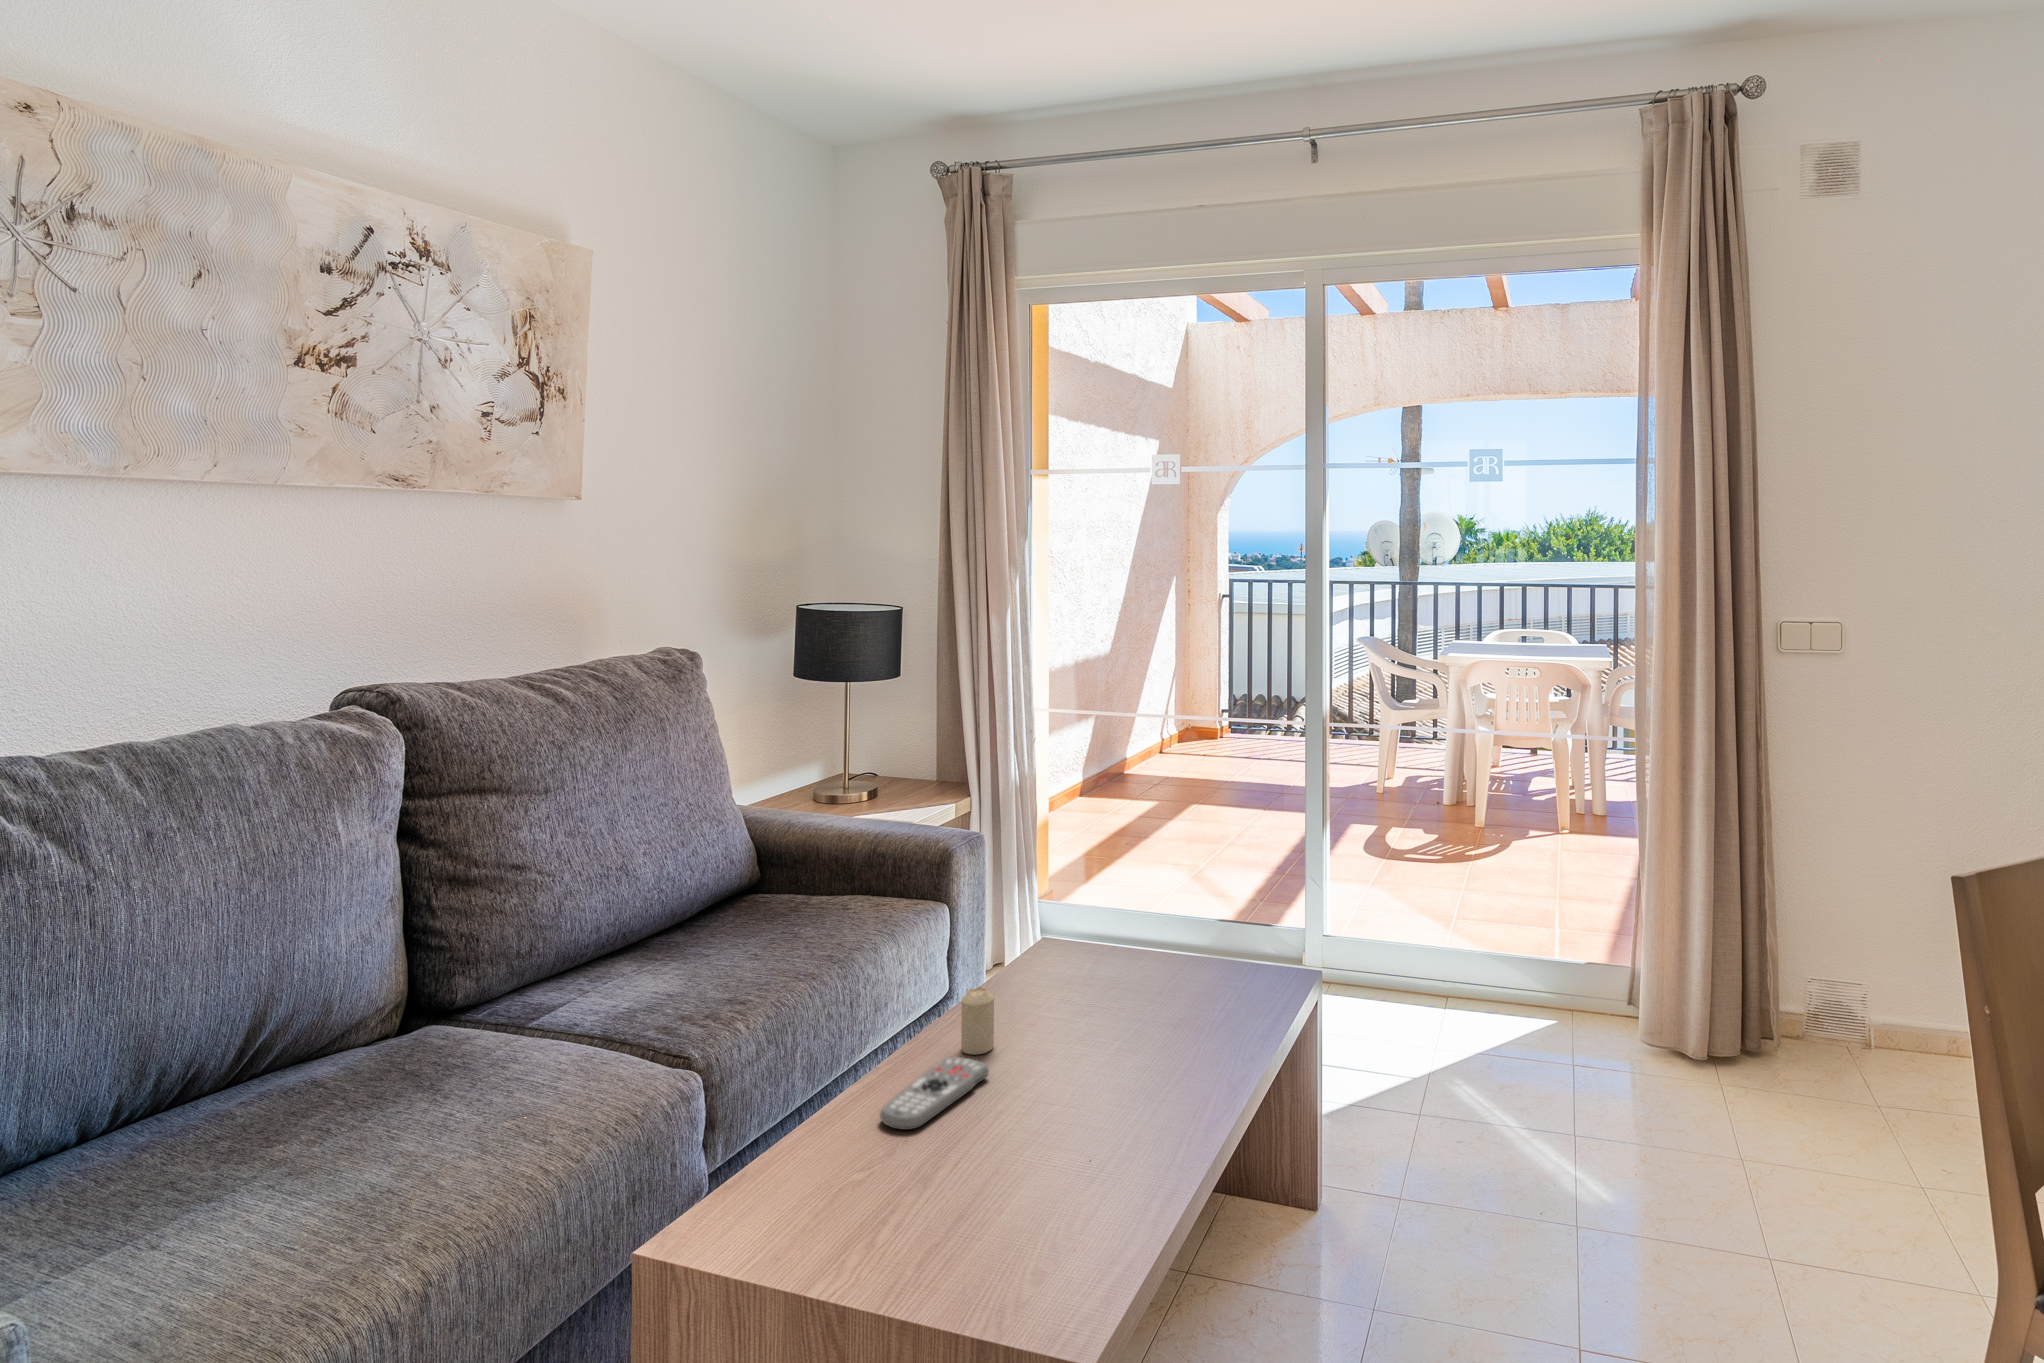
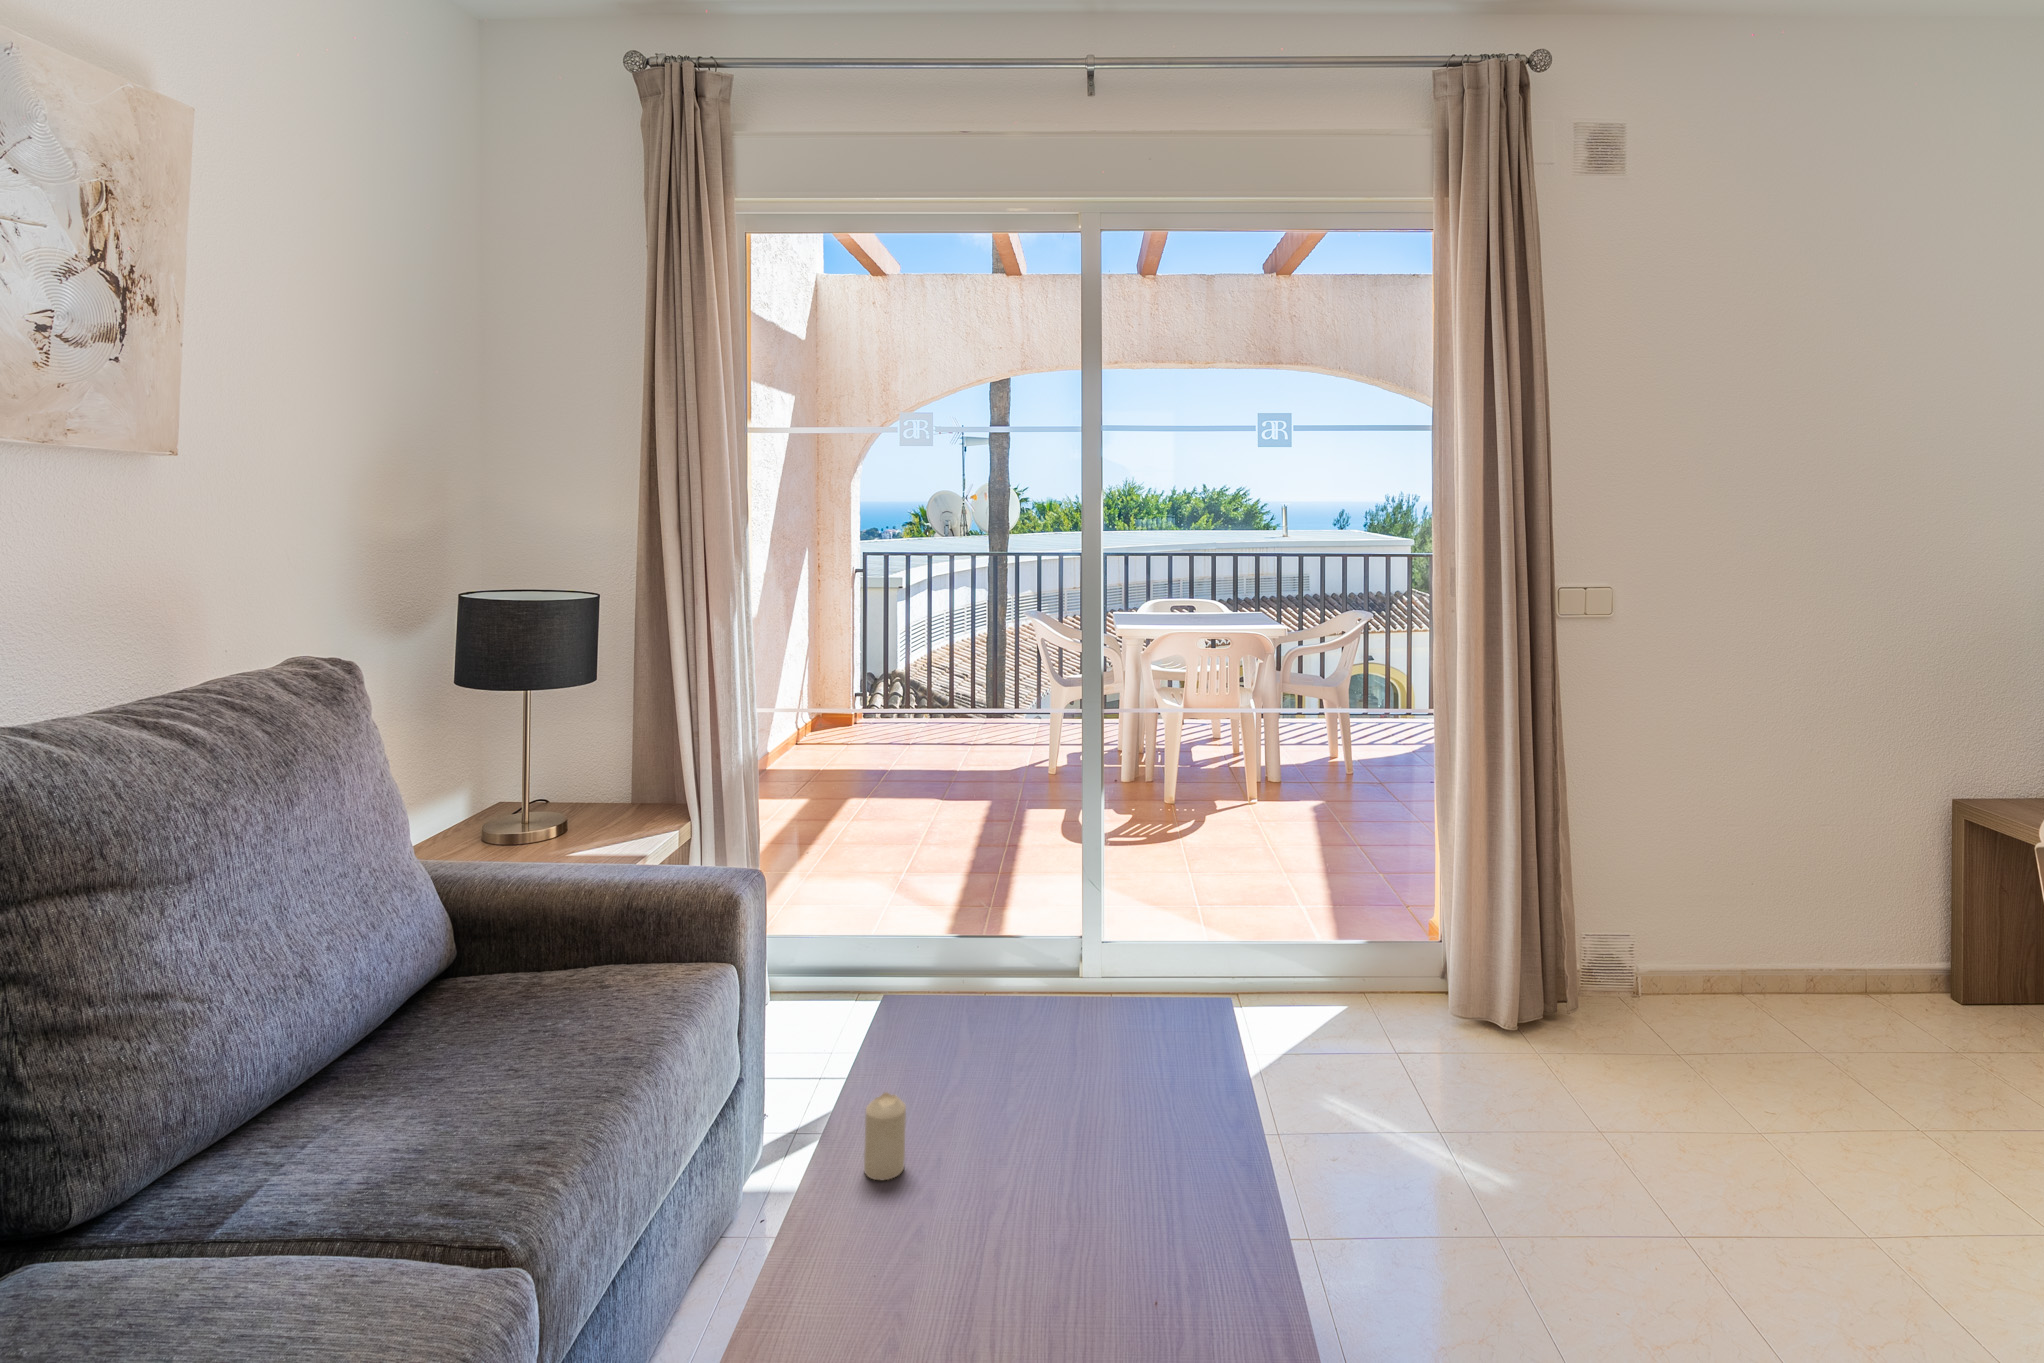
remote control: present [880,1057,989,1130] -> none [822,1189,926,1310]

